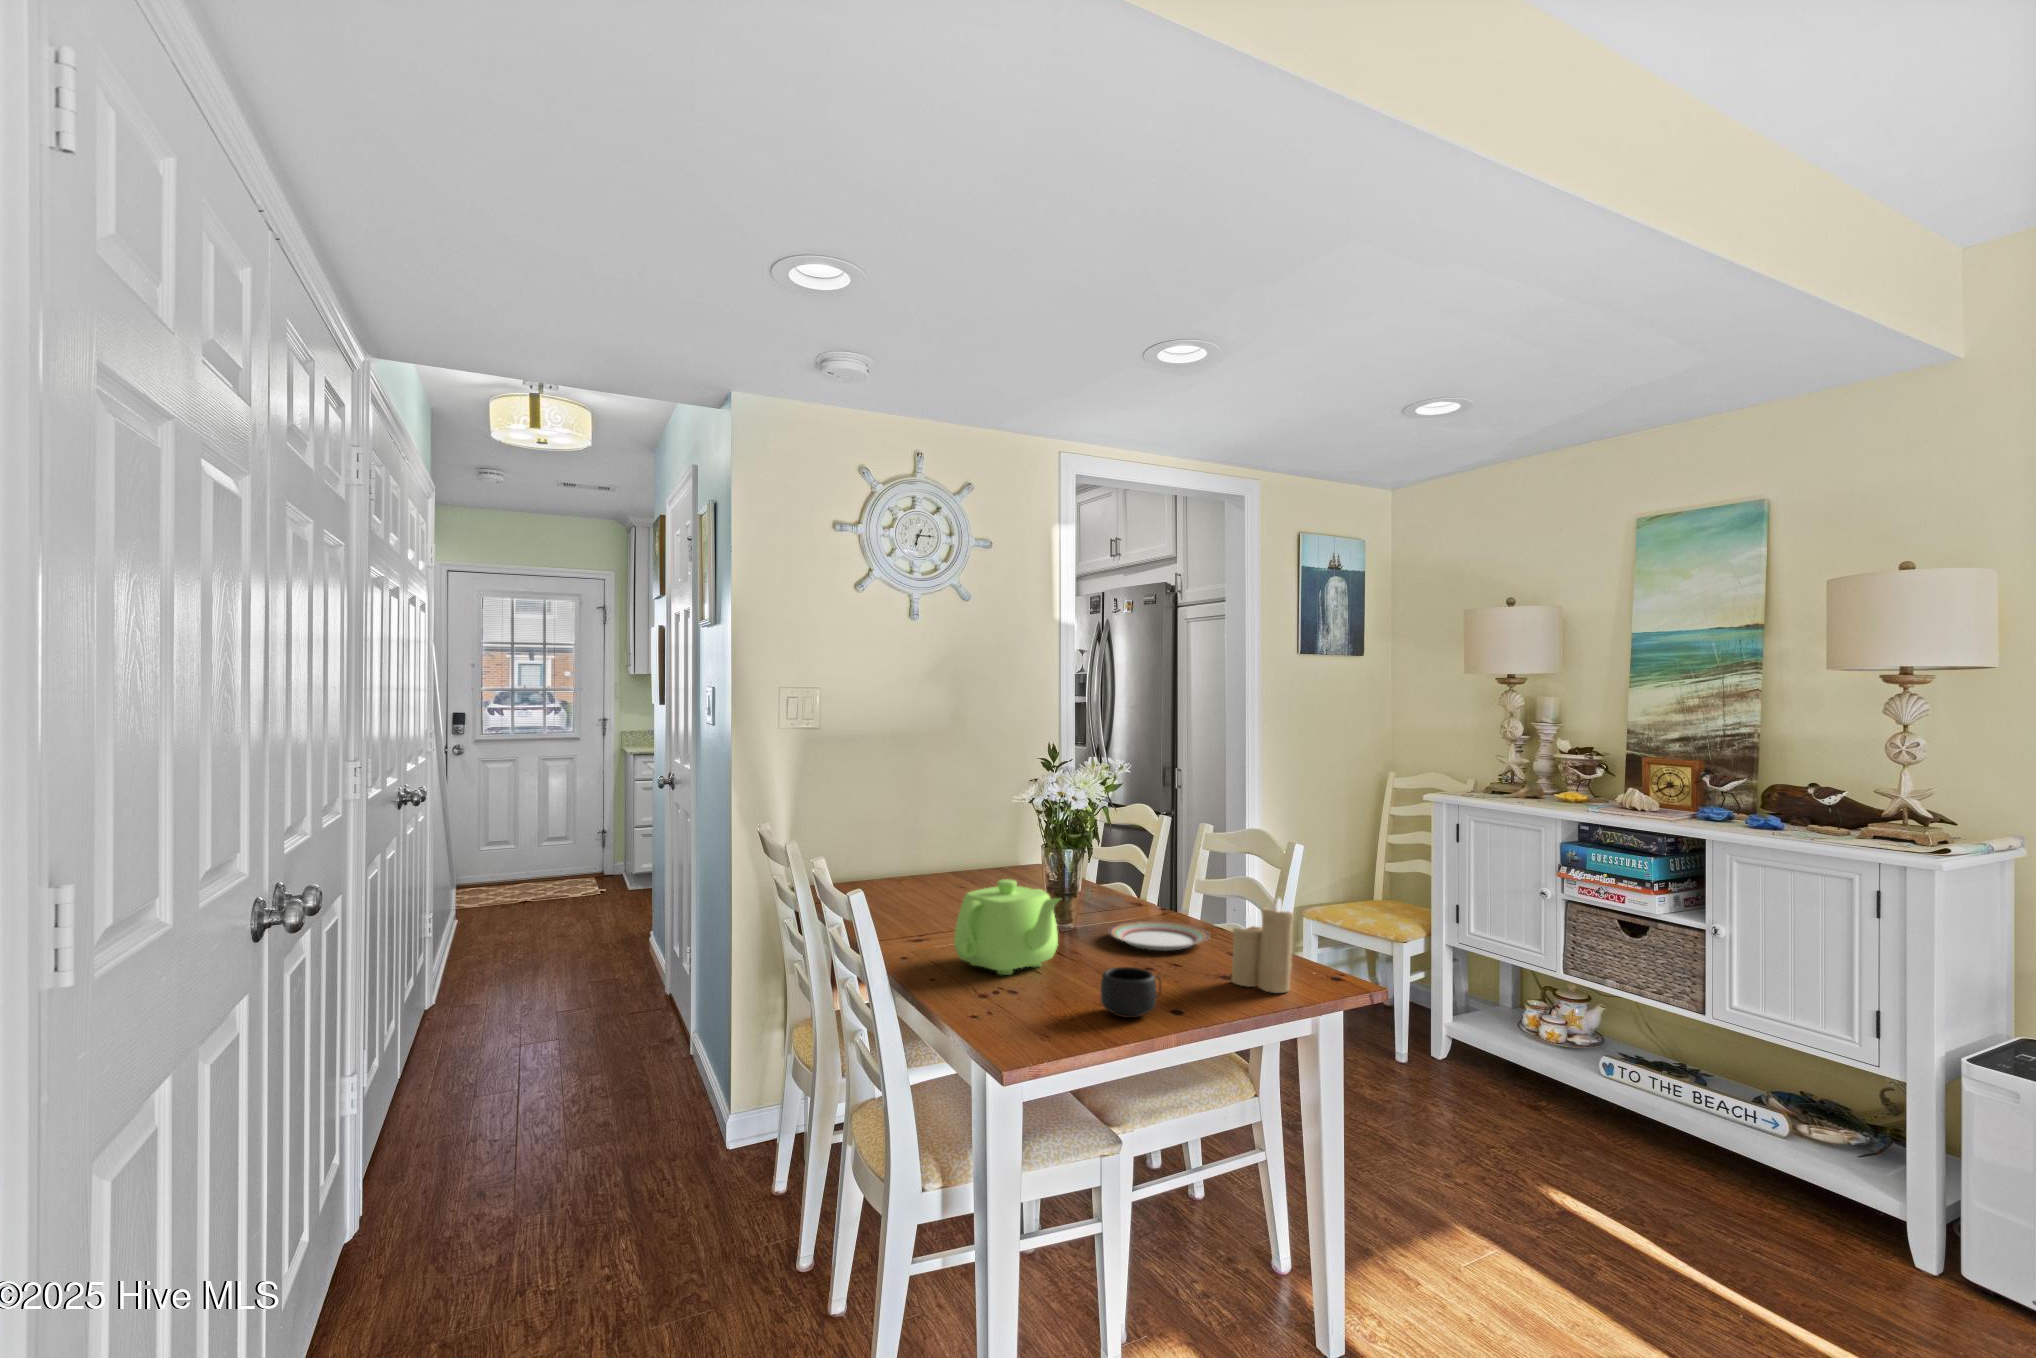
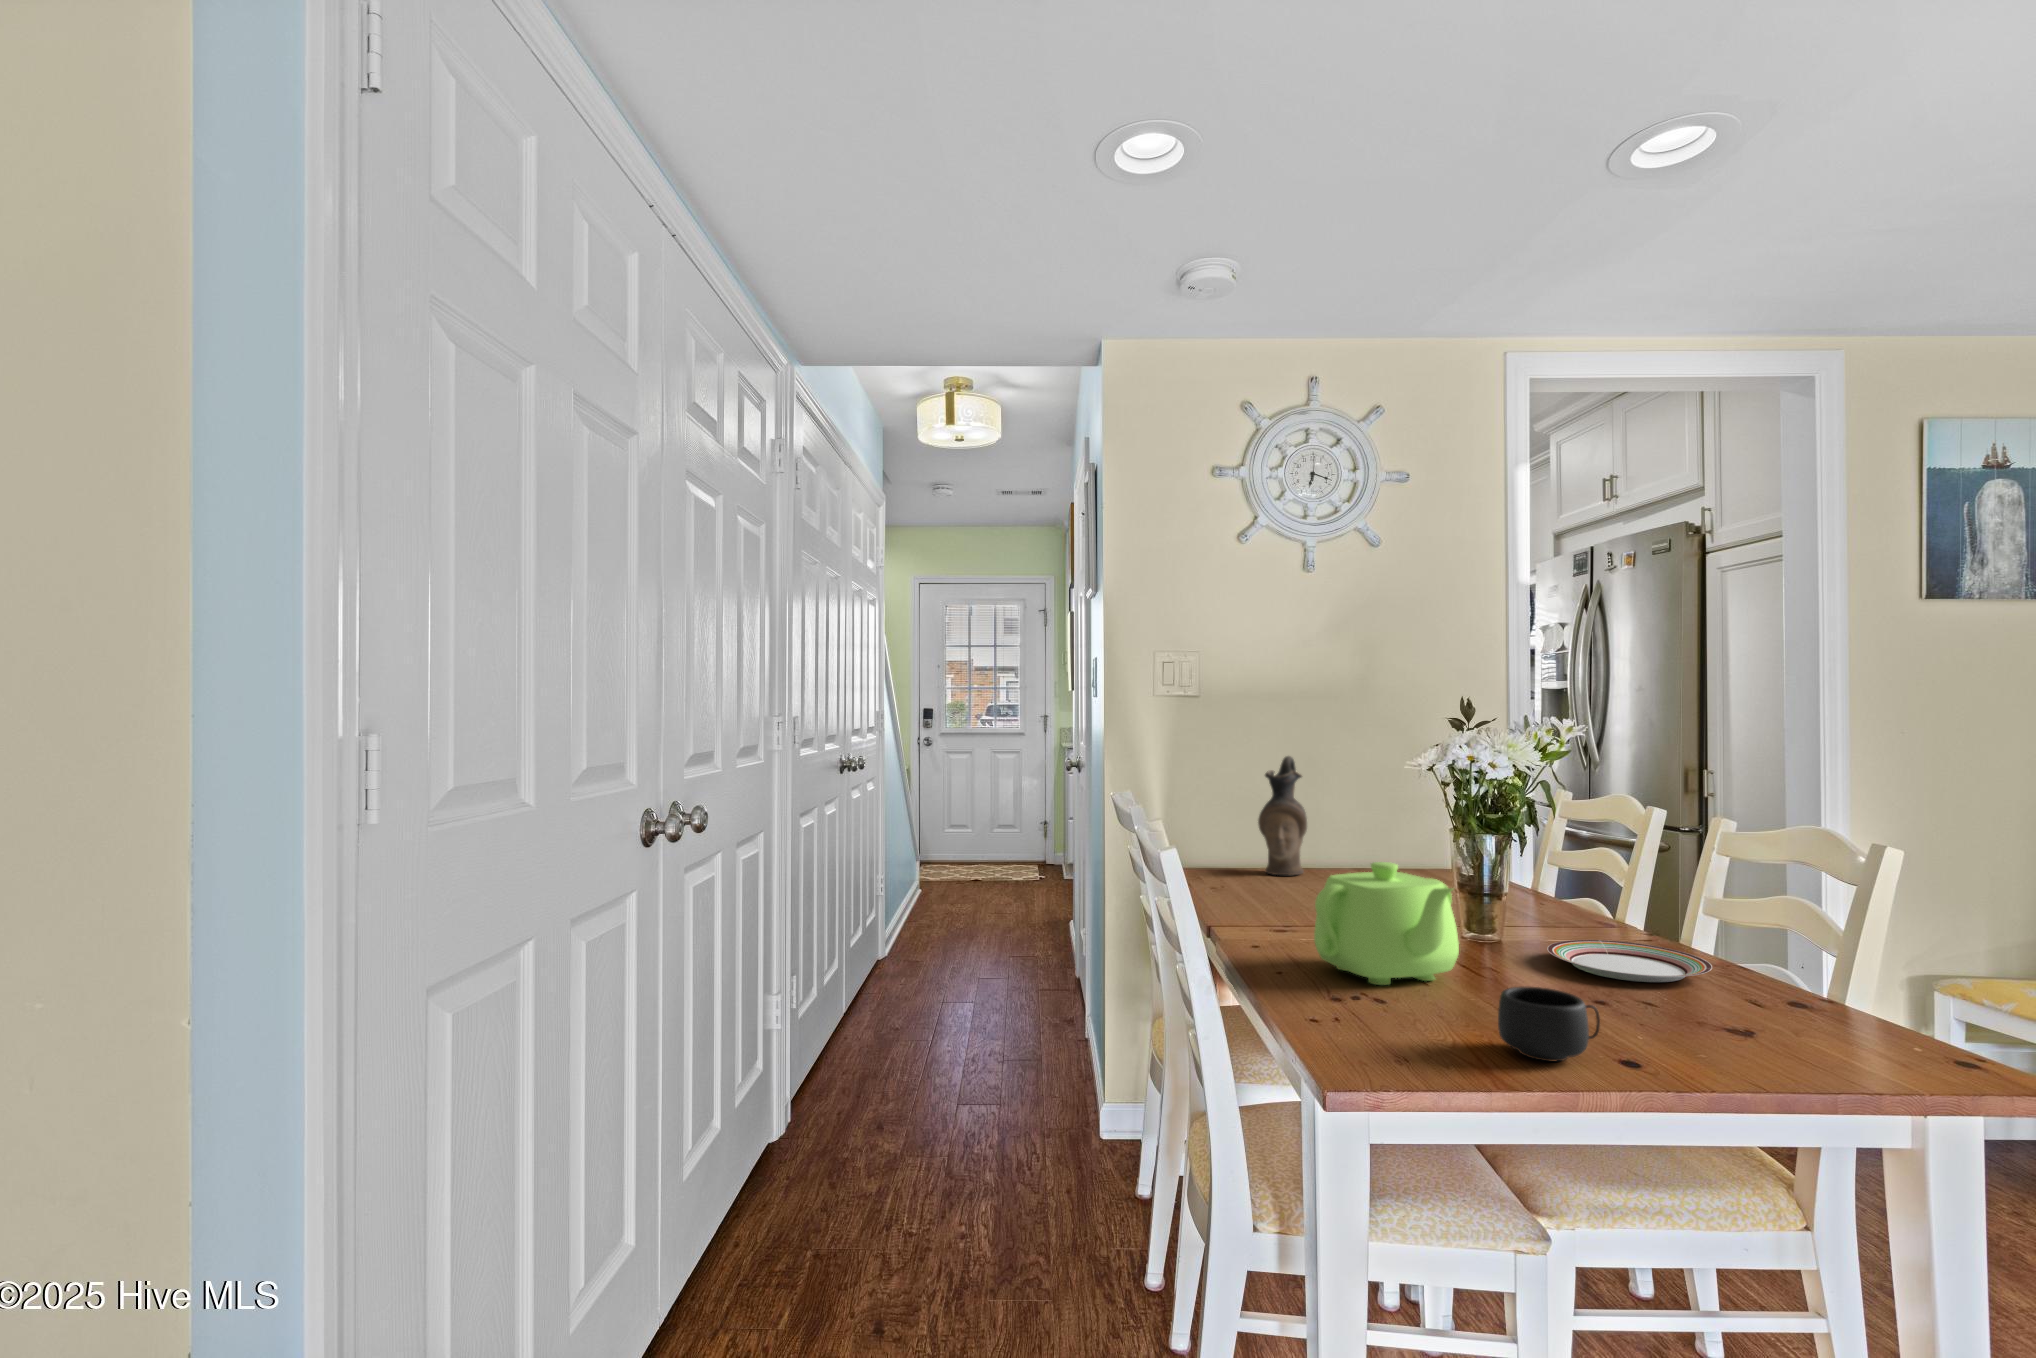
ceramic pitcher: none [871,780,912,883] -> present [1258,756,1307,875]
candle: present [1231,898,1294,993] -> none [1736,910,1850,1061]

